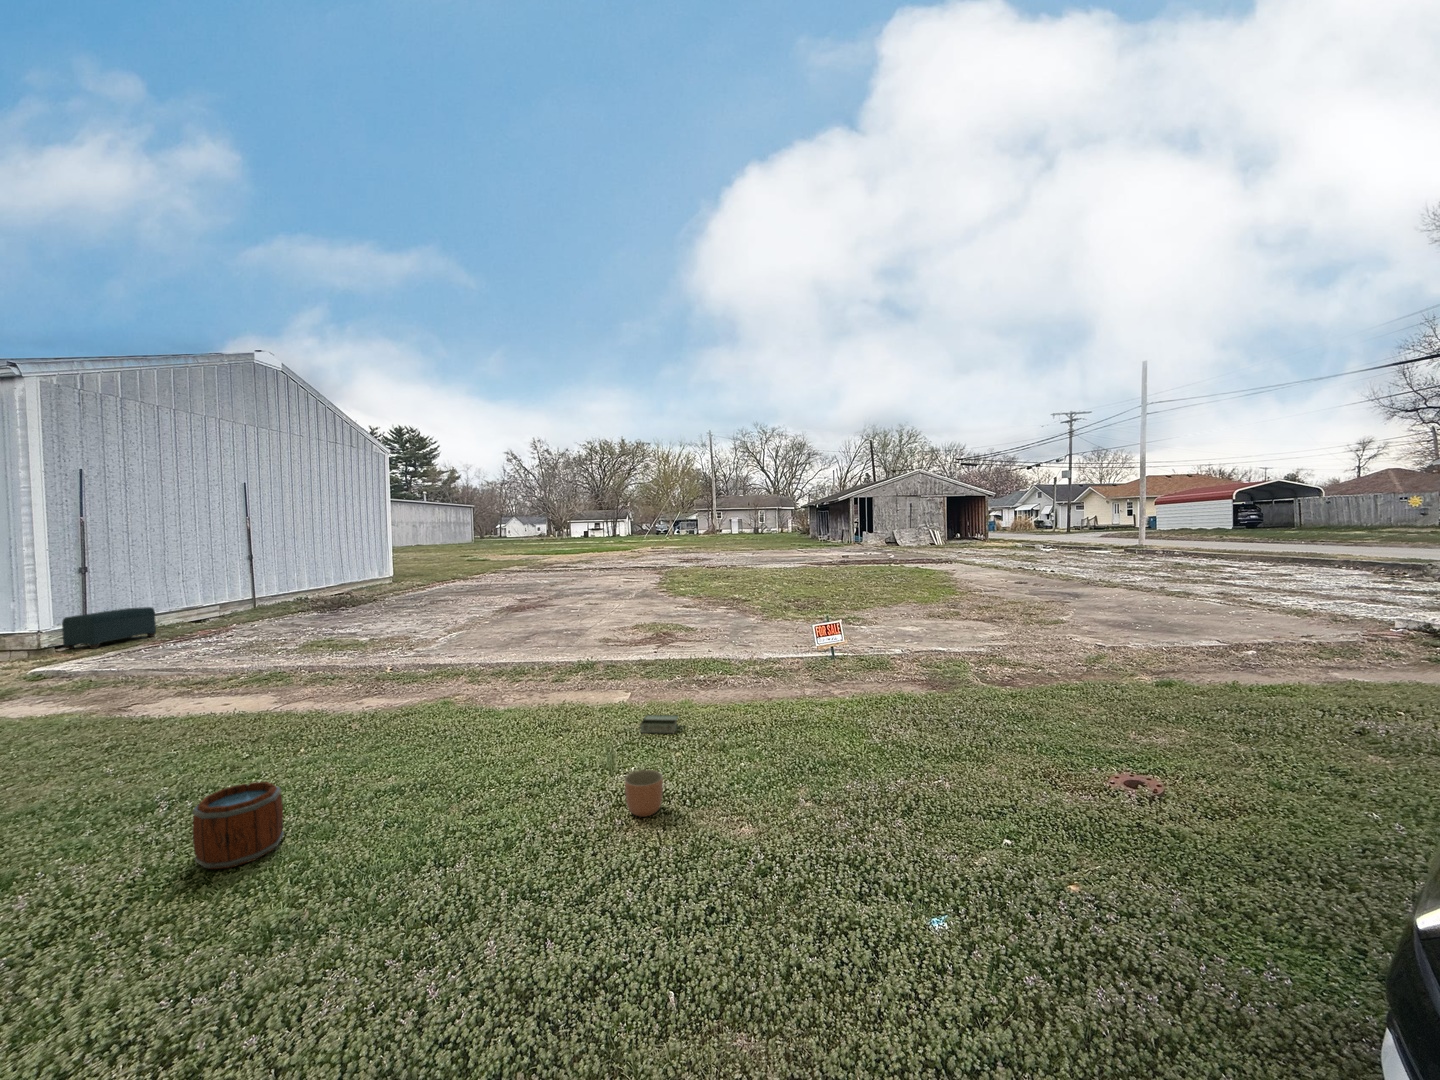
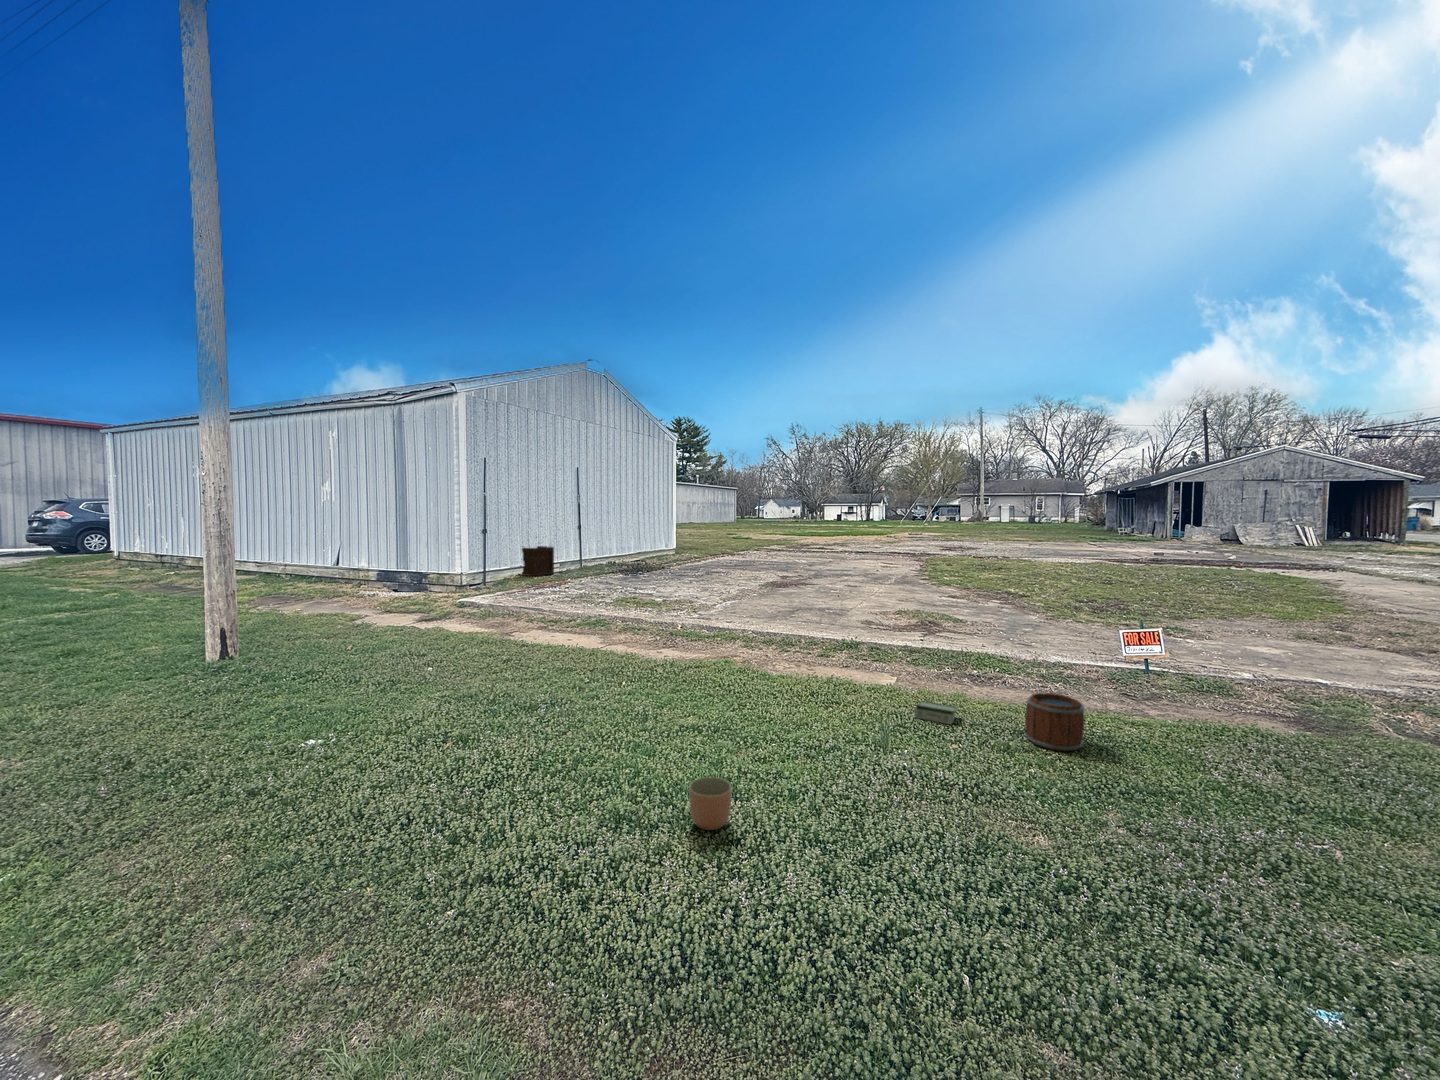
wooden crate: none [154,591,221,631] -> present [519,546,554,576]
bench: present [62,607,156,649] -> none [461,556,514,584]
planter: present [625,770,663,817] -> present [689,777,732,830]
bucket: present [192,782,284,869] -> present [1025,693,1085,751]

